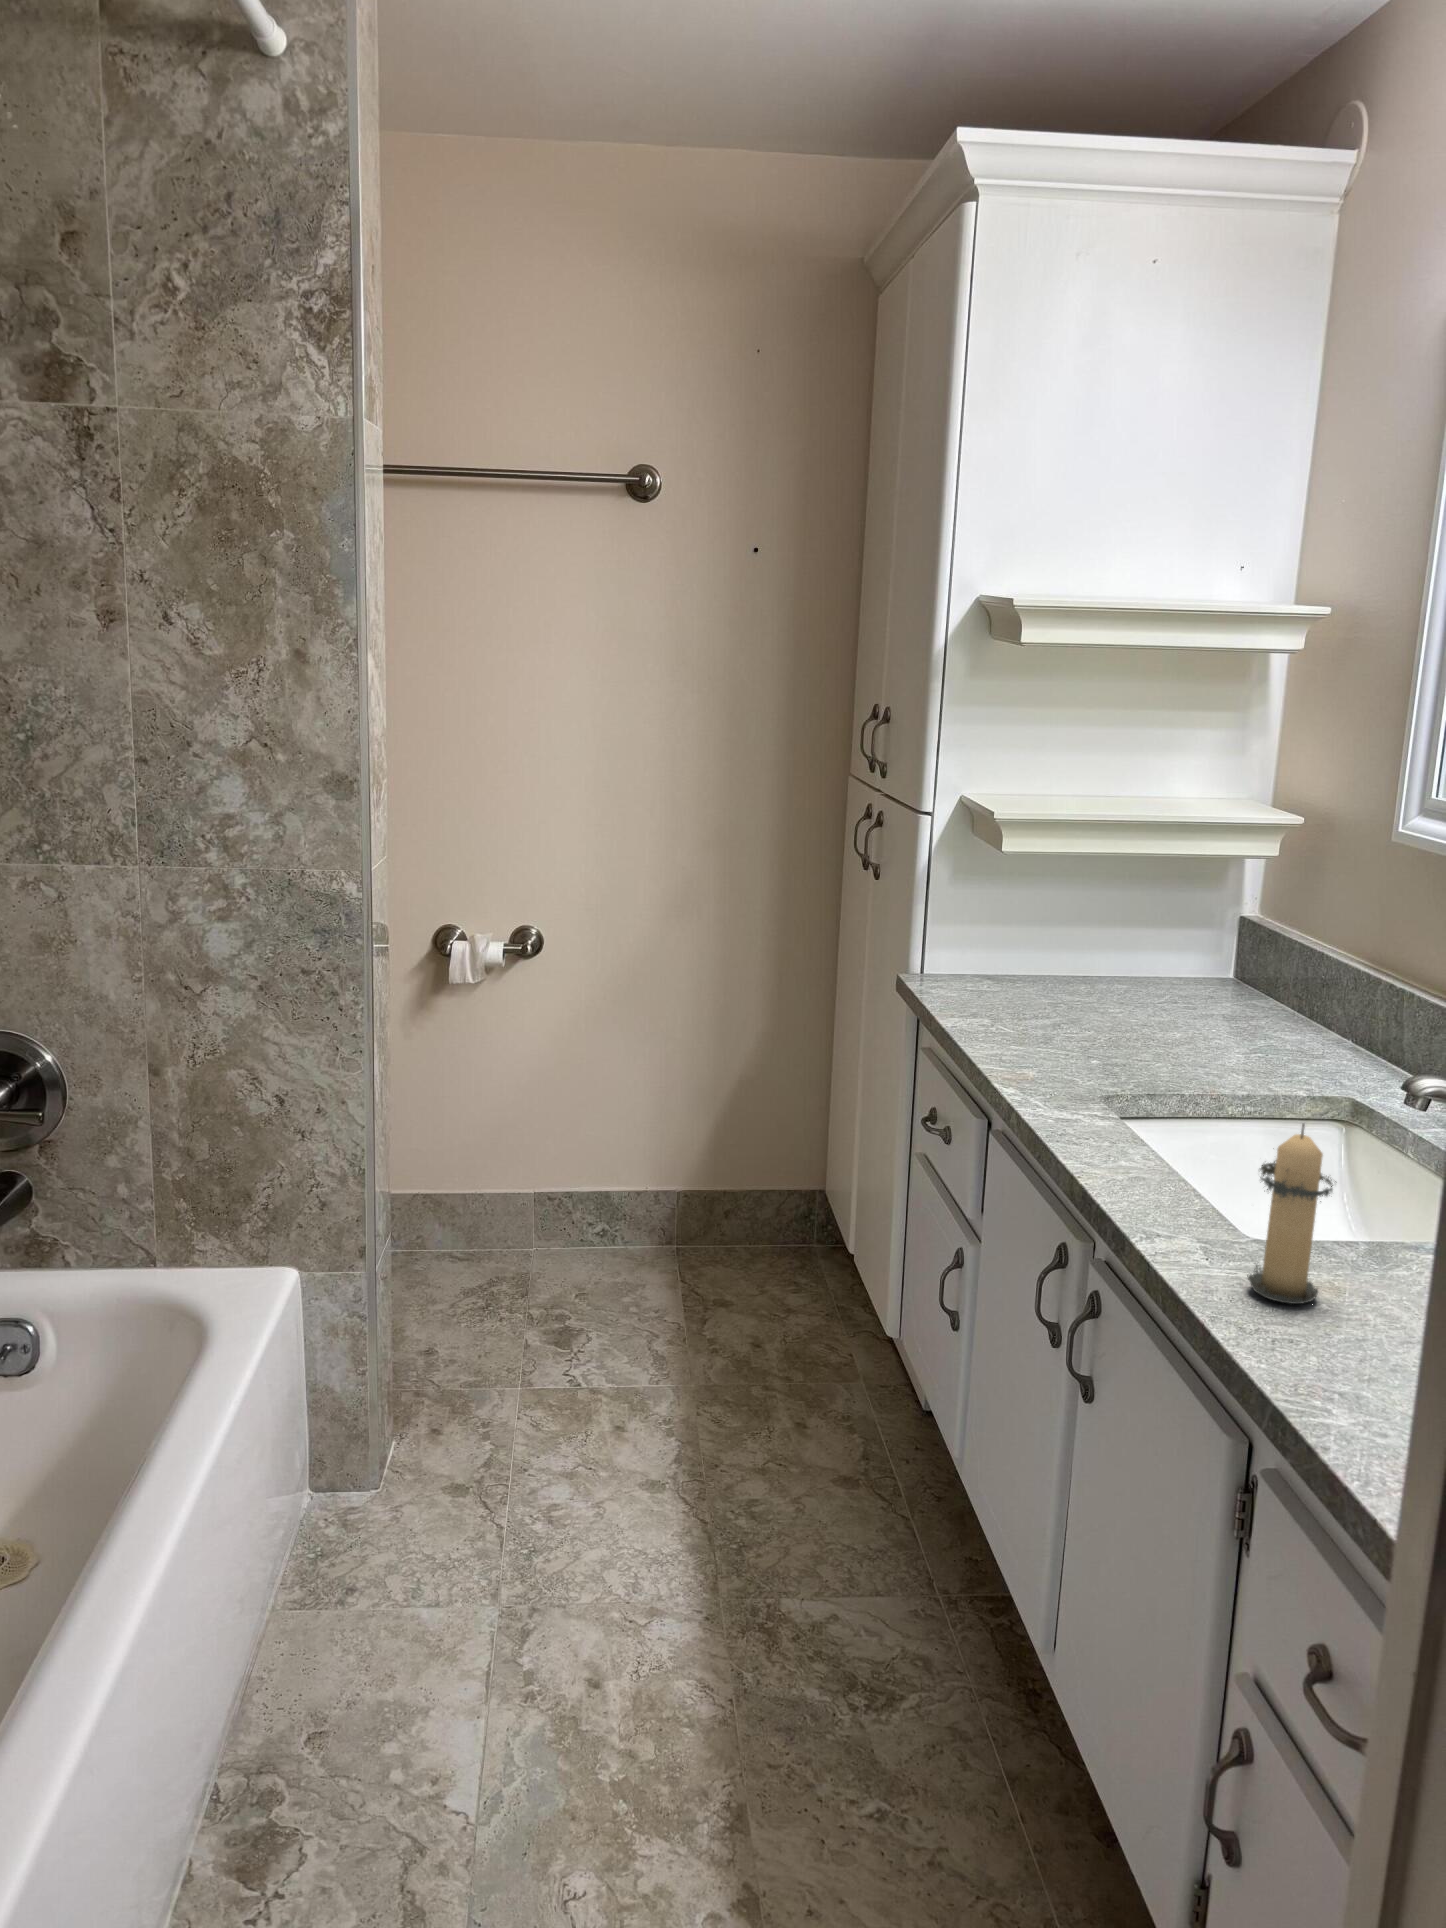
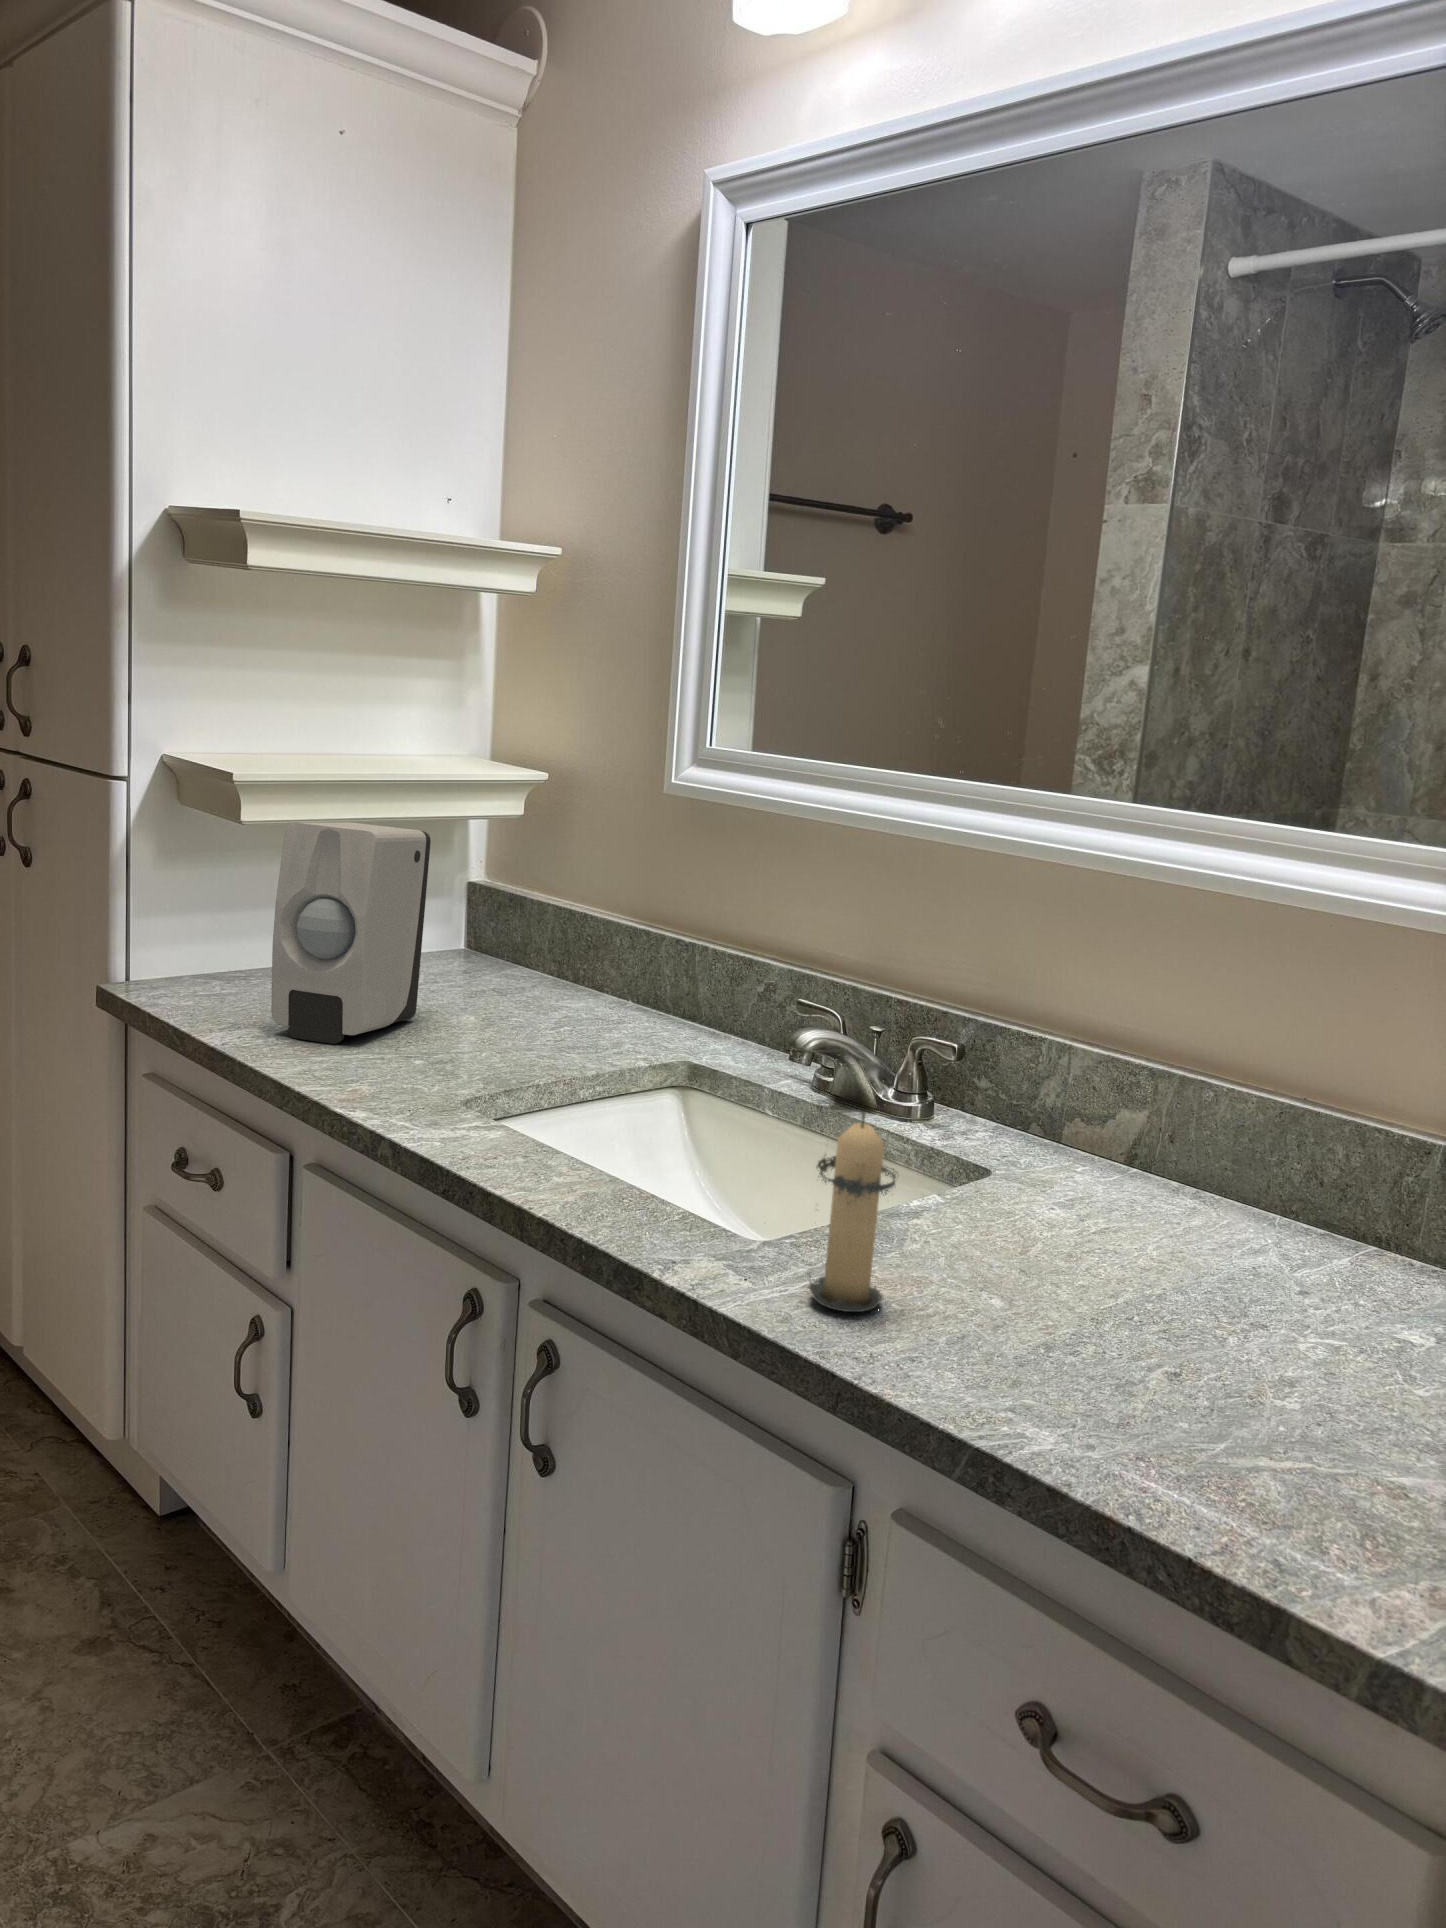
soap dispenser: none [994,852,1149,1039] -> present [272,822,431,1044]

